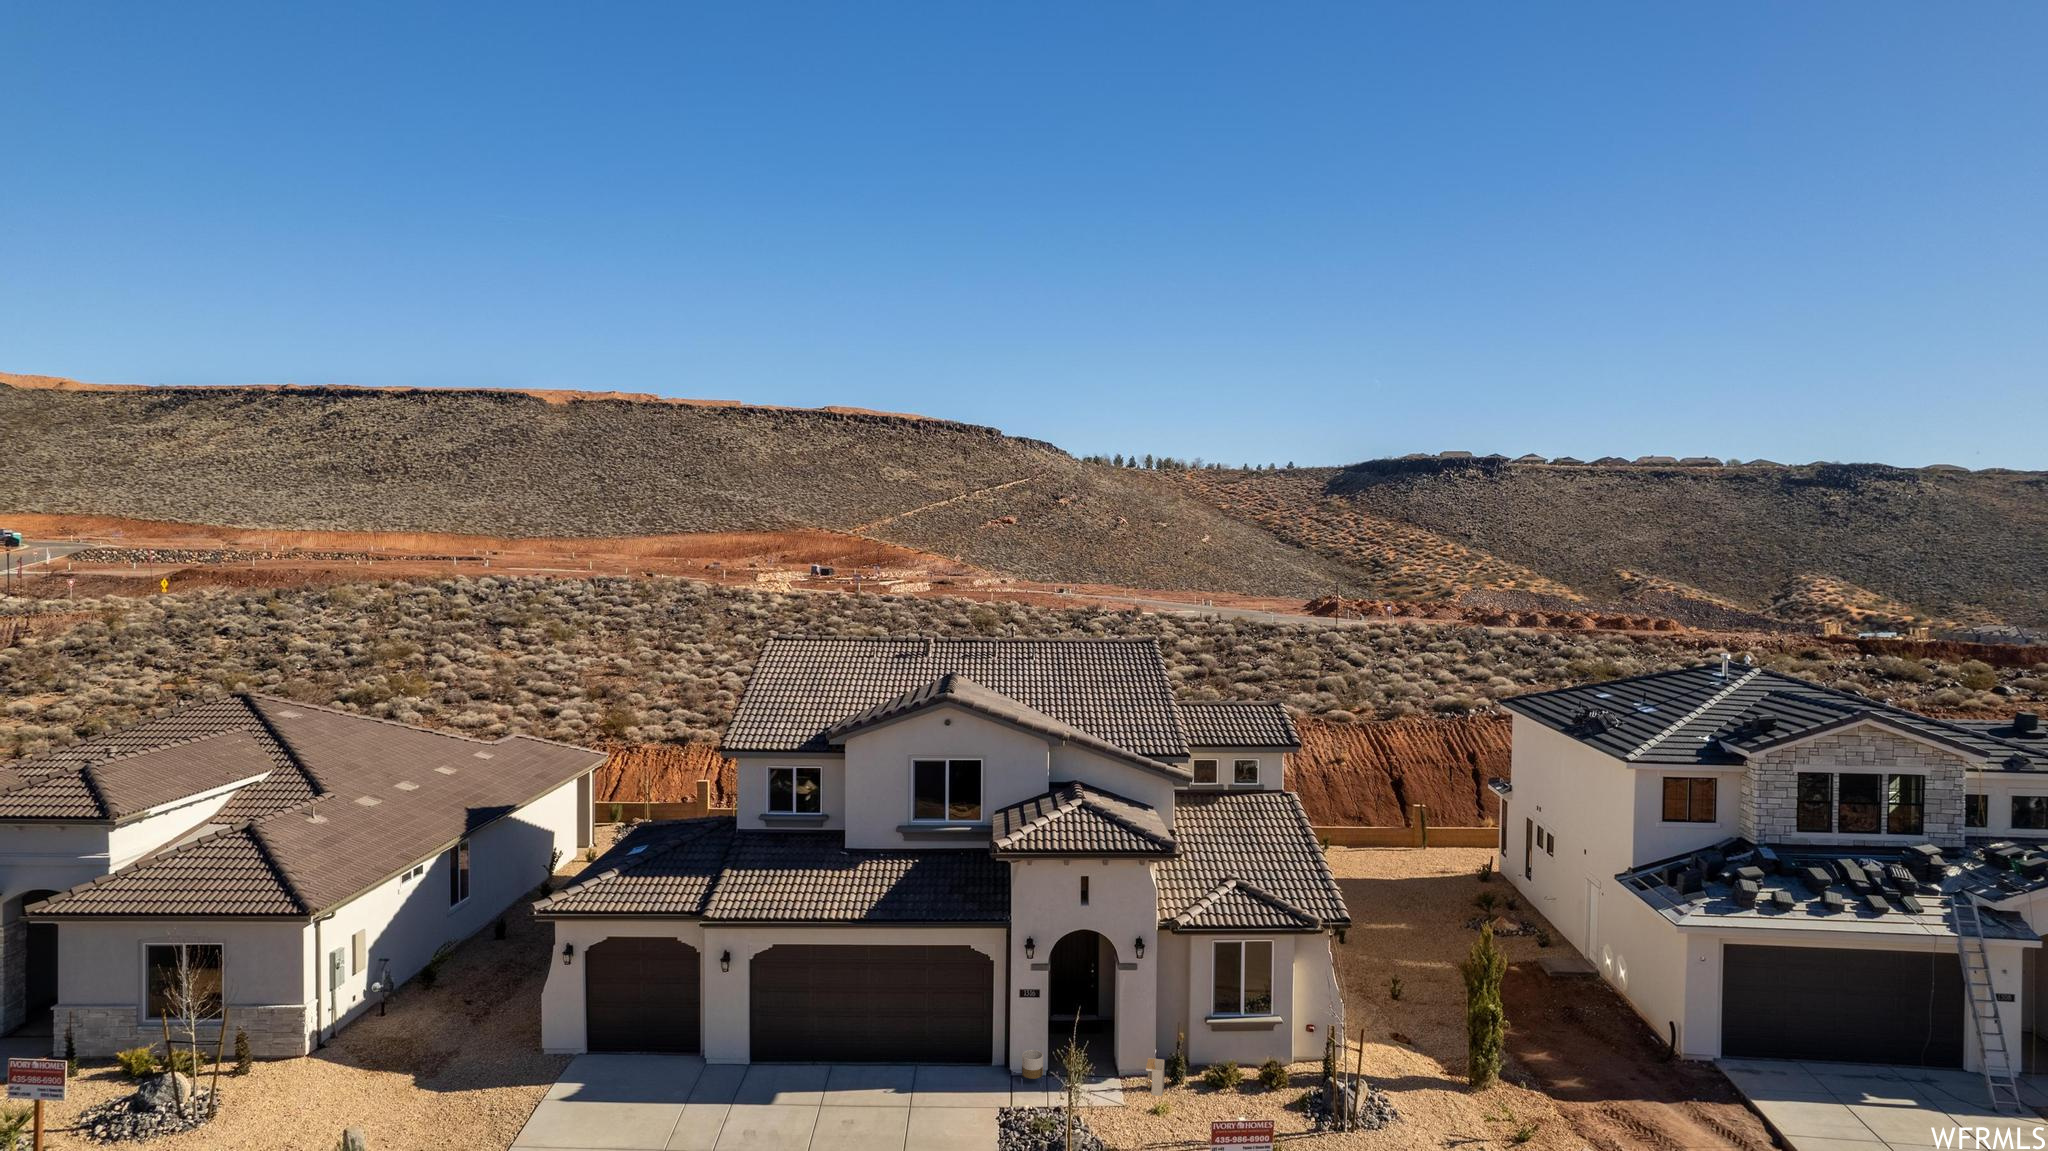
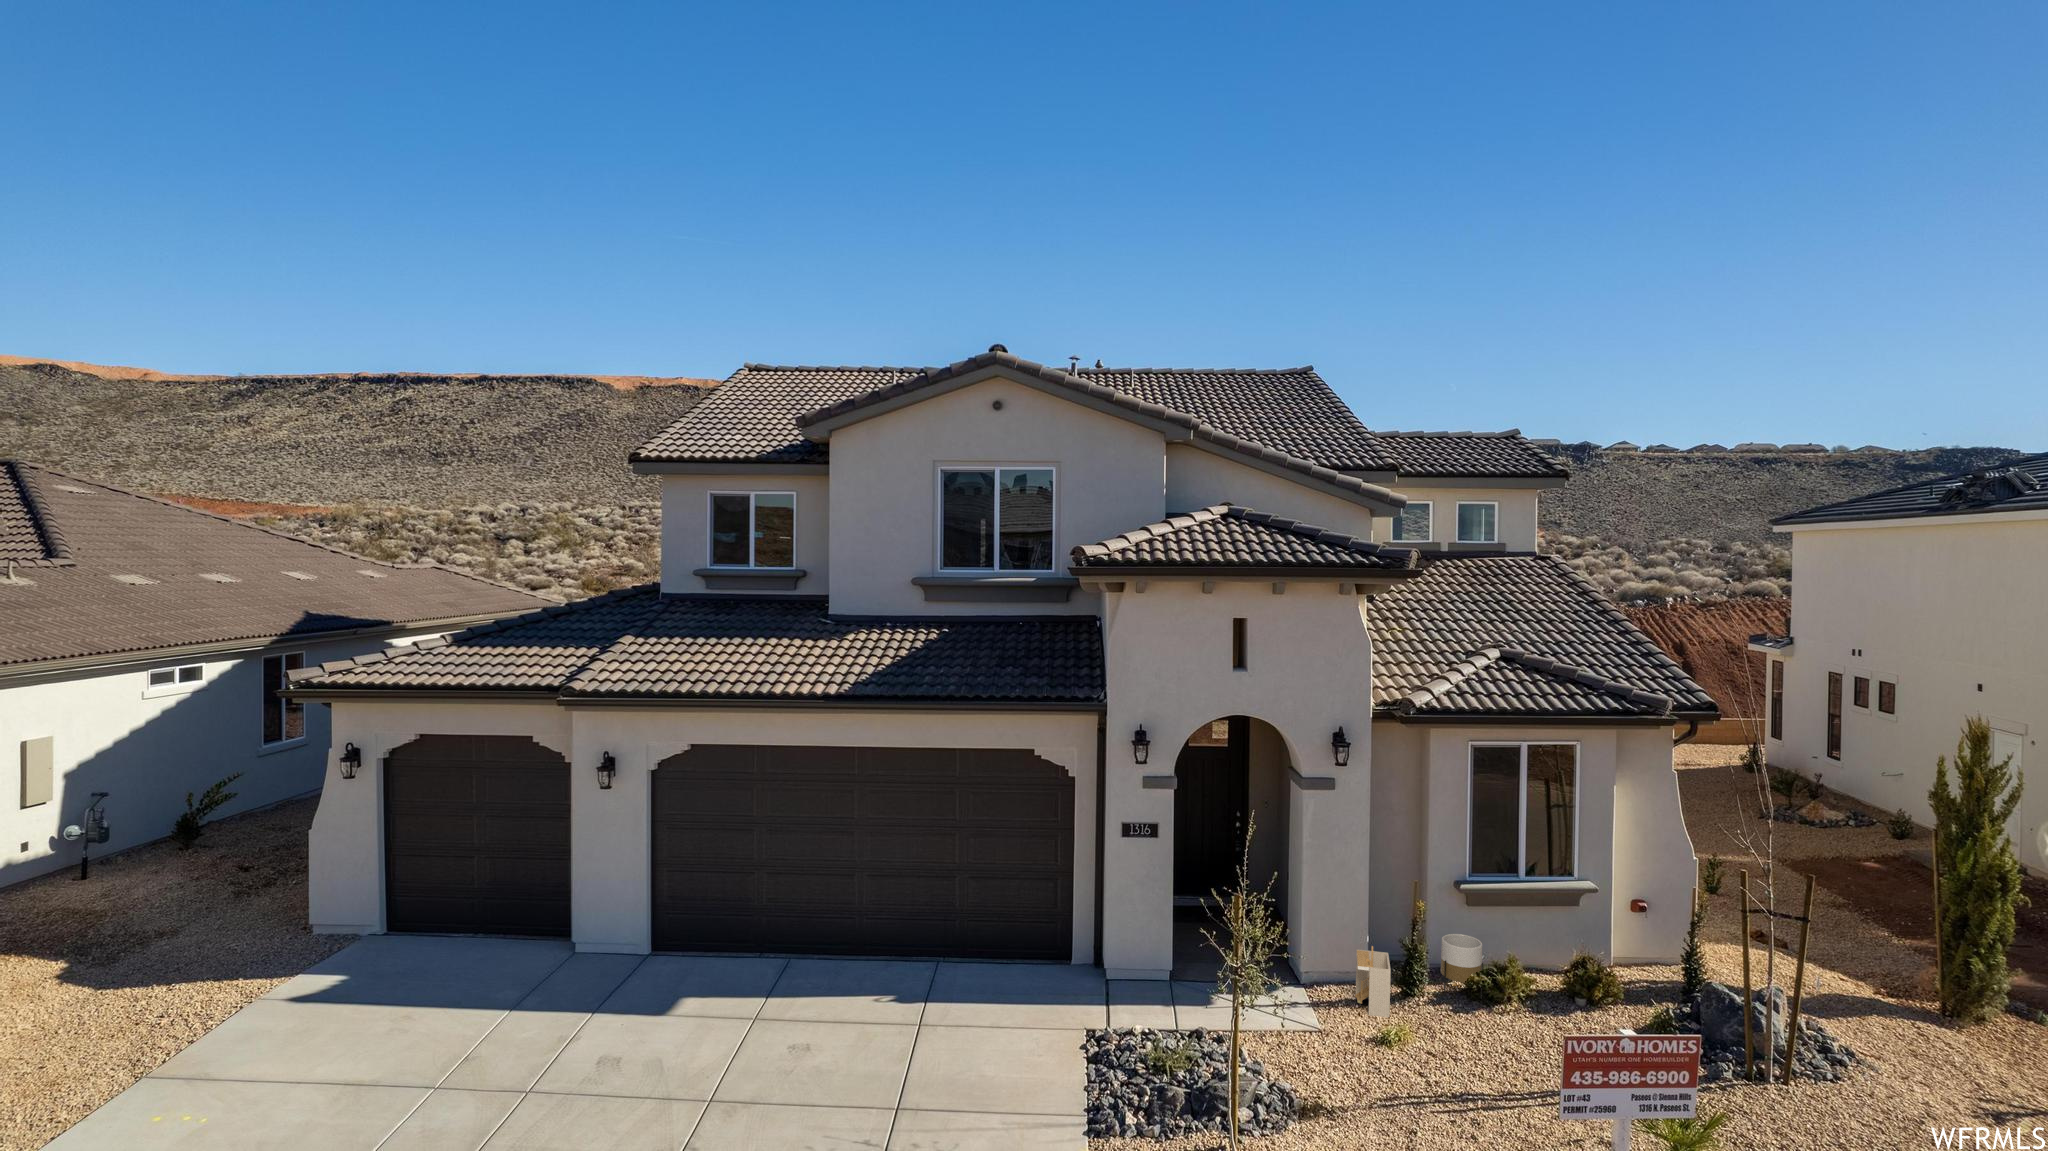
planter: present [1022,1050,1043,1080] -> present [1441,934,1483,999]

